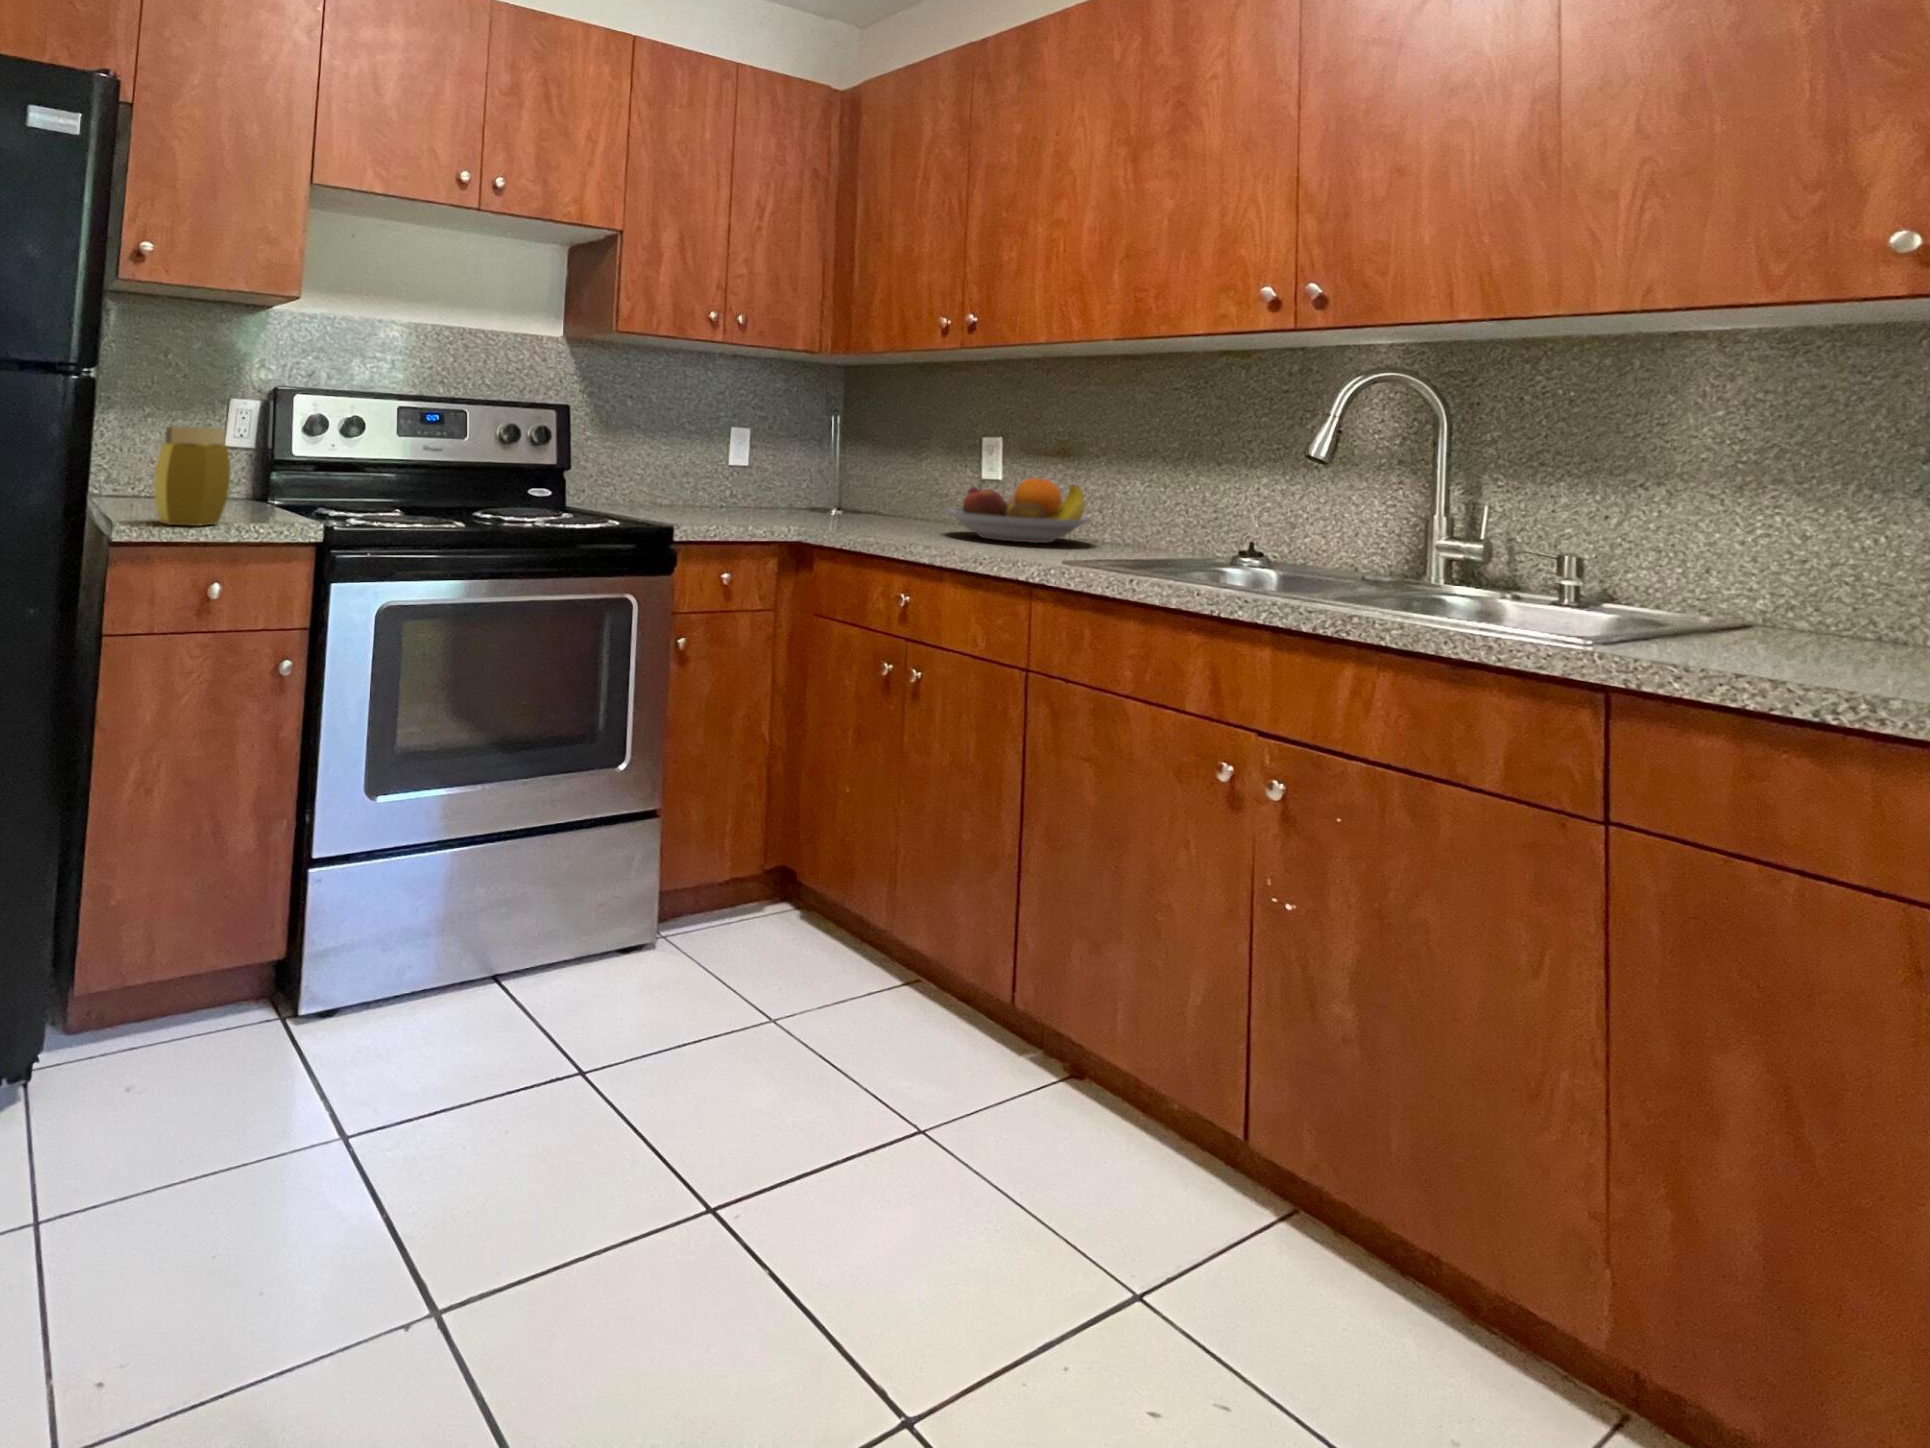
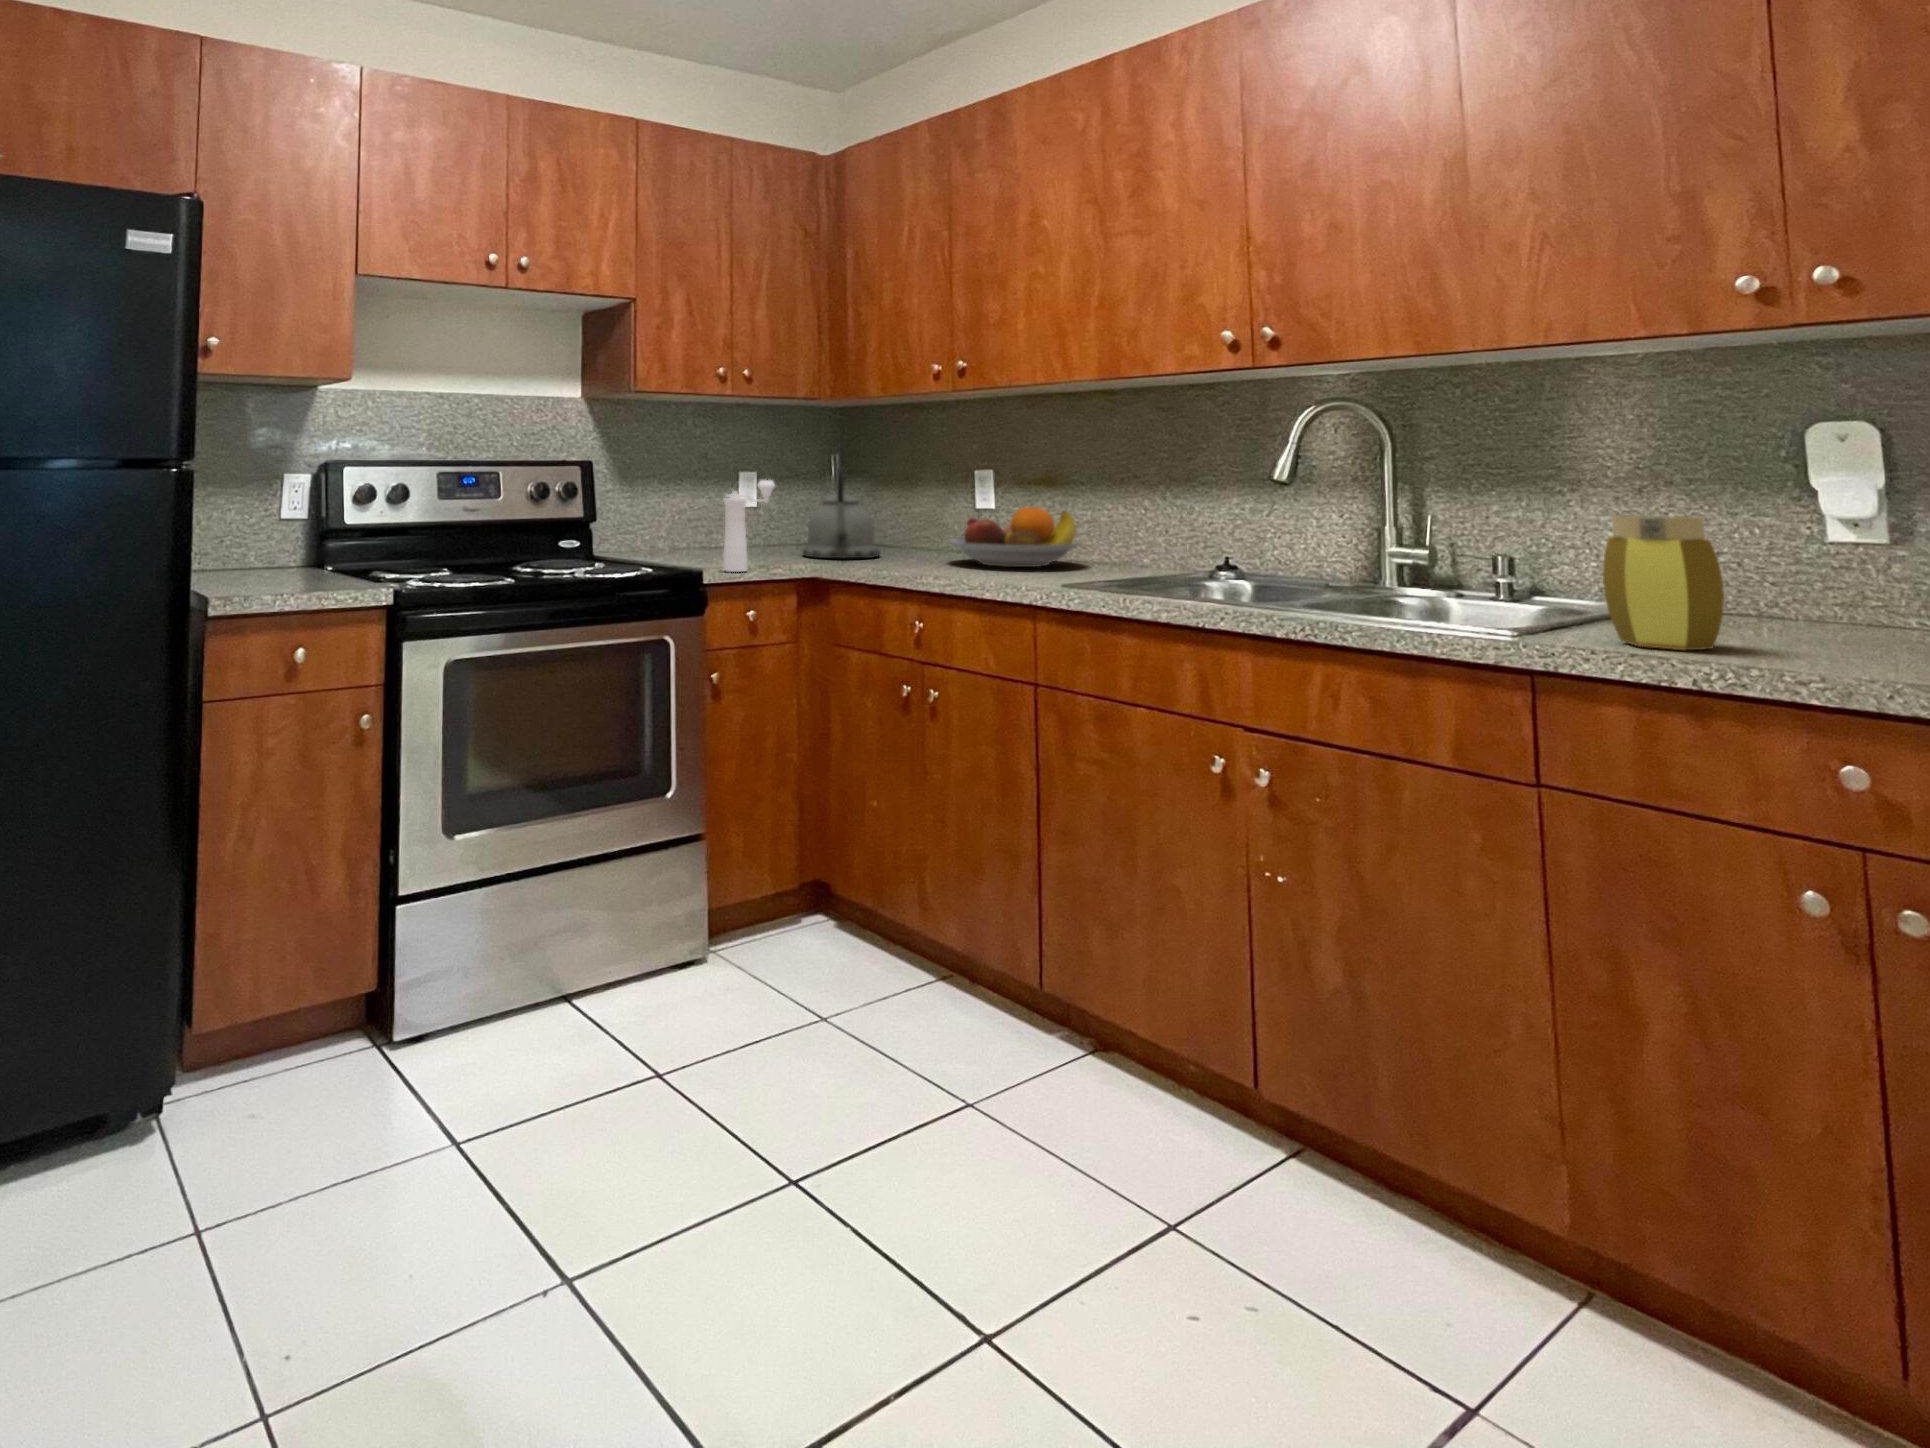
jar: present [154,426,230,526] -> present [1603,515,1724,650]
kettle: none [789,426,873,524] -> present [802,467,880,558]
pepper mill: none [697,434,760,530] -> present [723,480,775,572]

